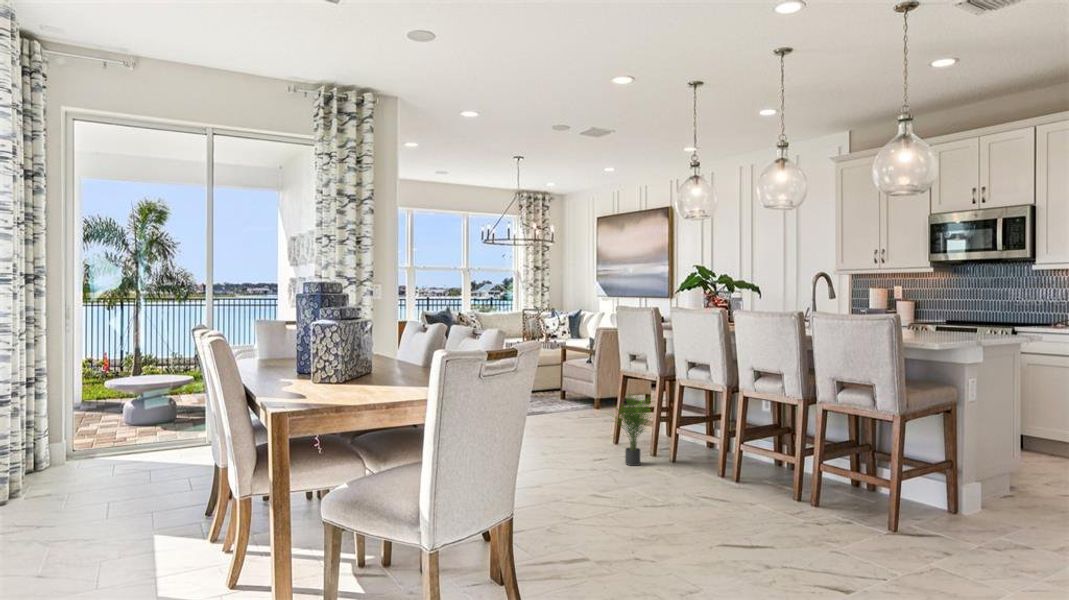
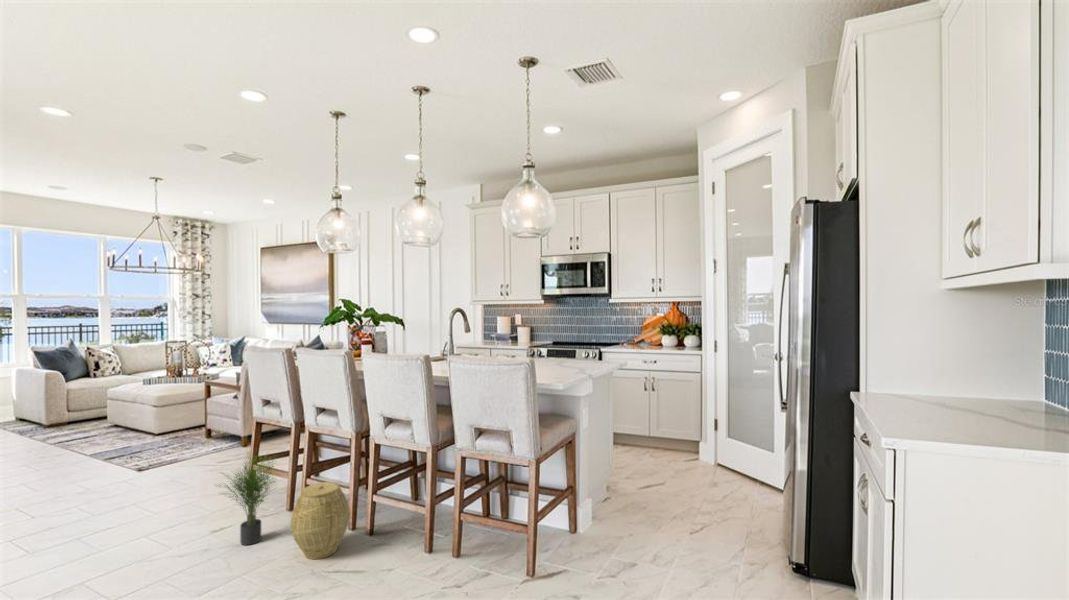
woven basket: none [668,422,716,482] -> present [291,482,350,559]

